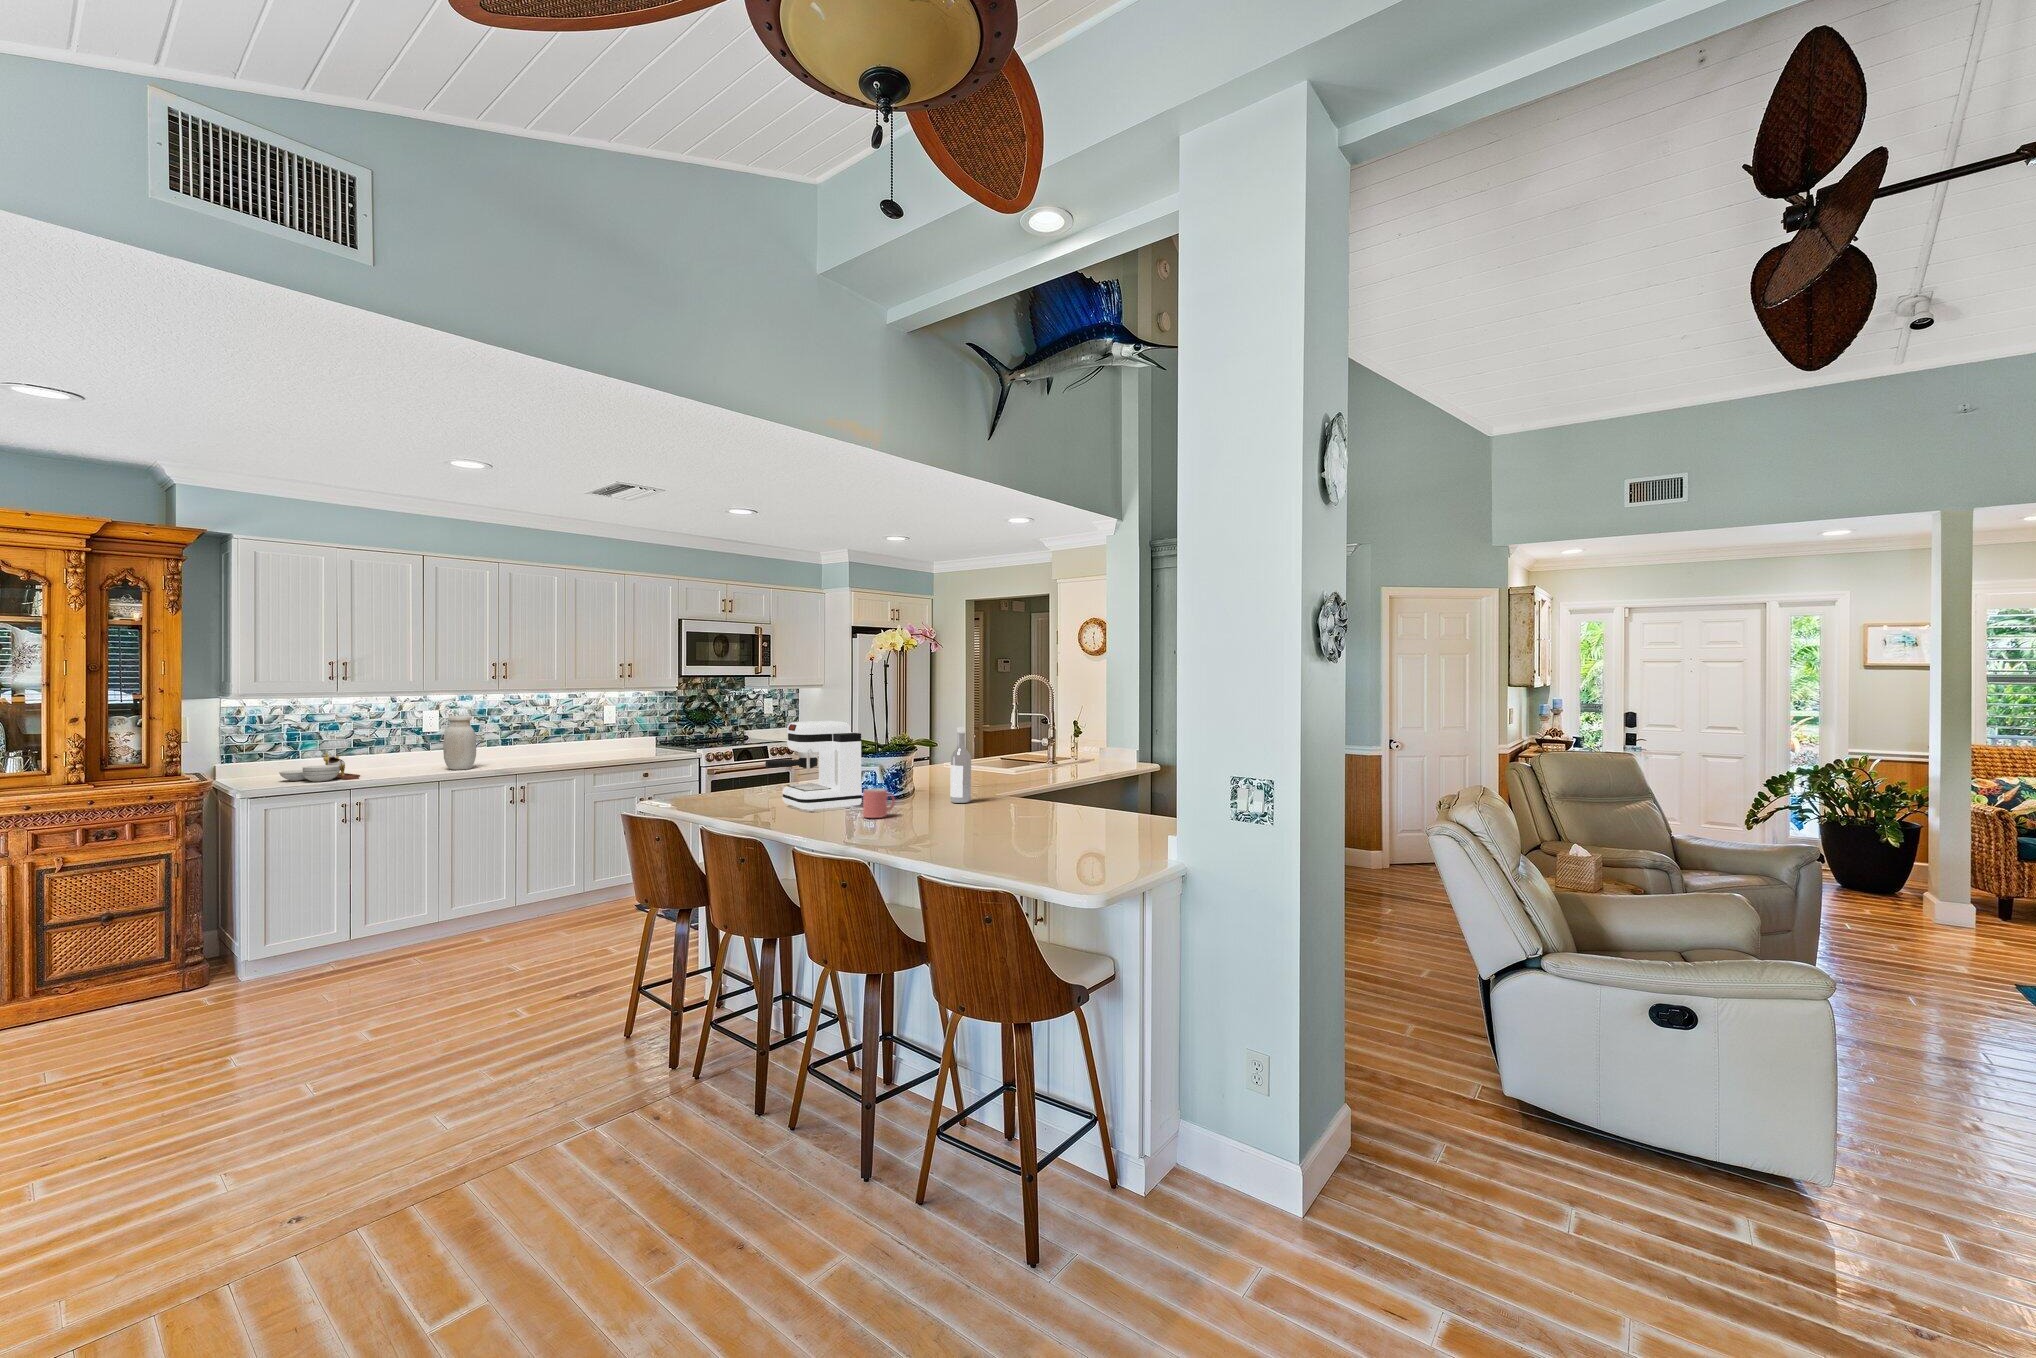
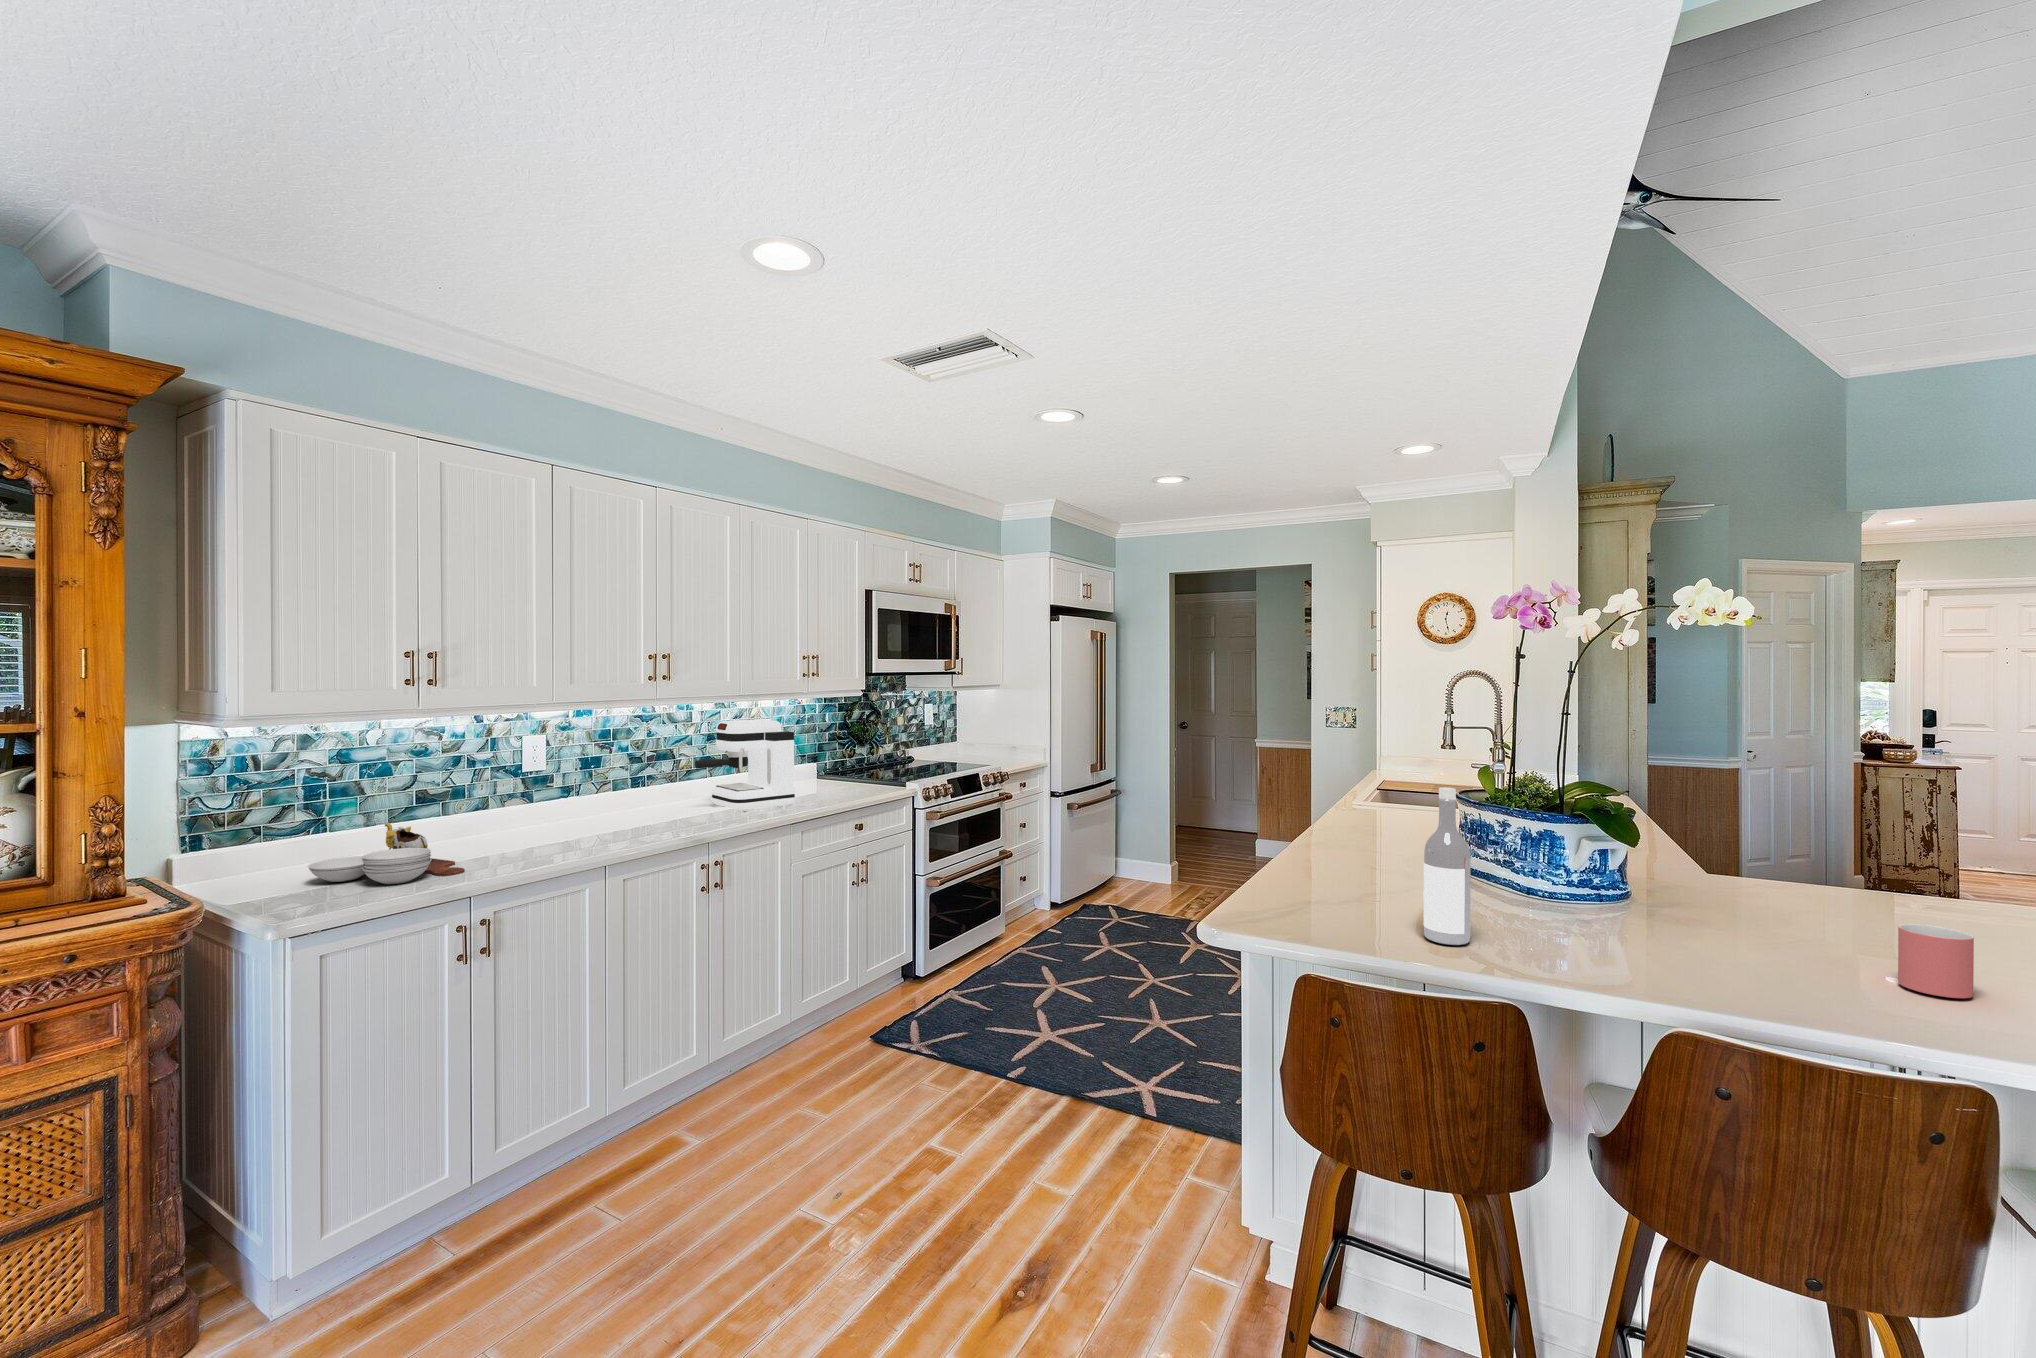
jar: present [443,715,476,770] -> none [588,745,642,841]
coffee maker: present [765,721,862,811] -> present [695,719,795,812]
wine bottle: present [951,727,971,803] -> present [1423,787,1471,945]

